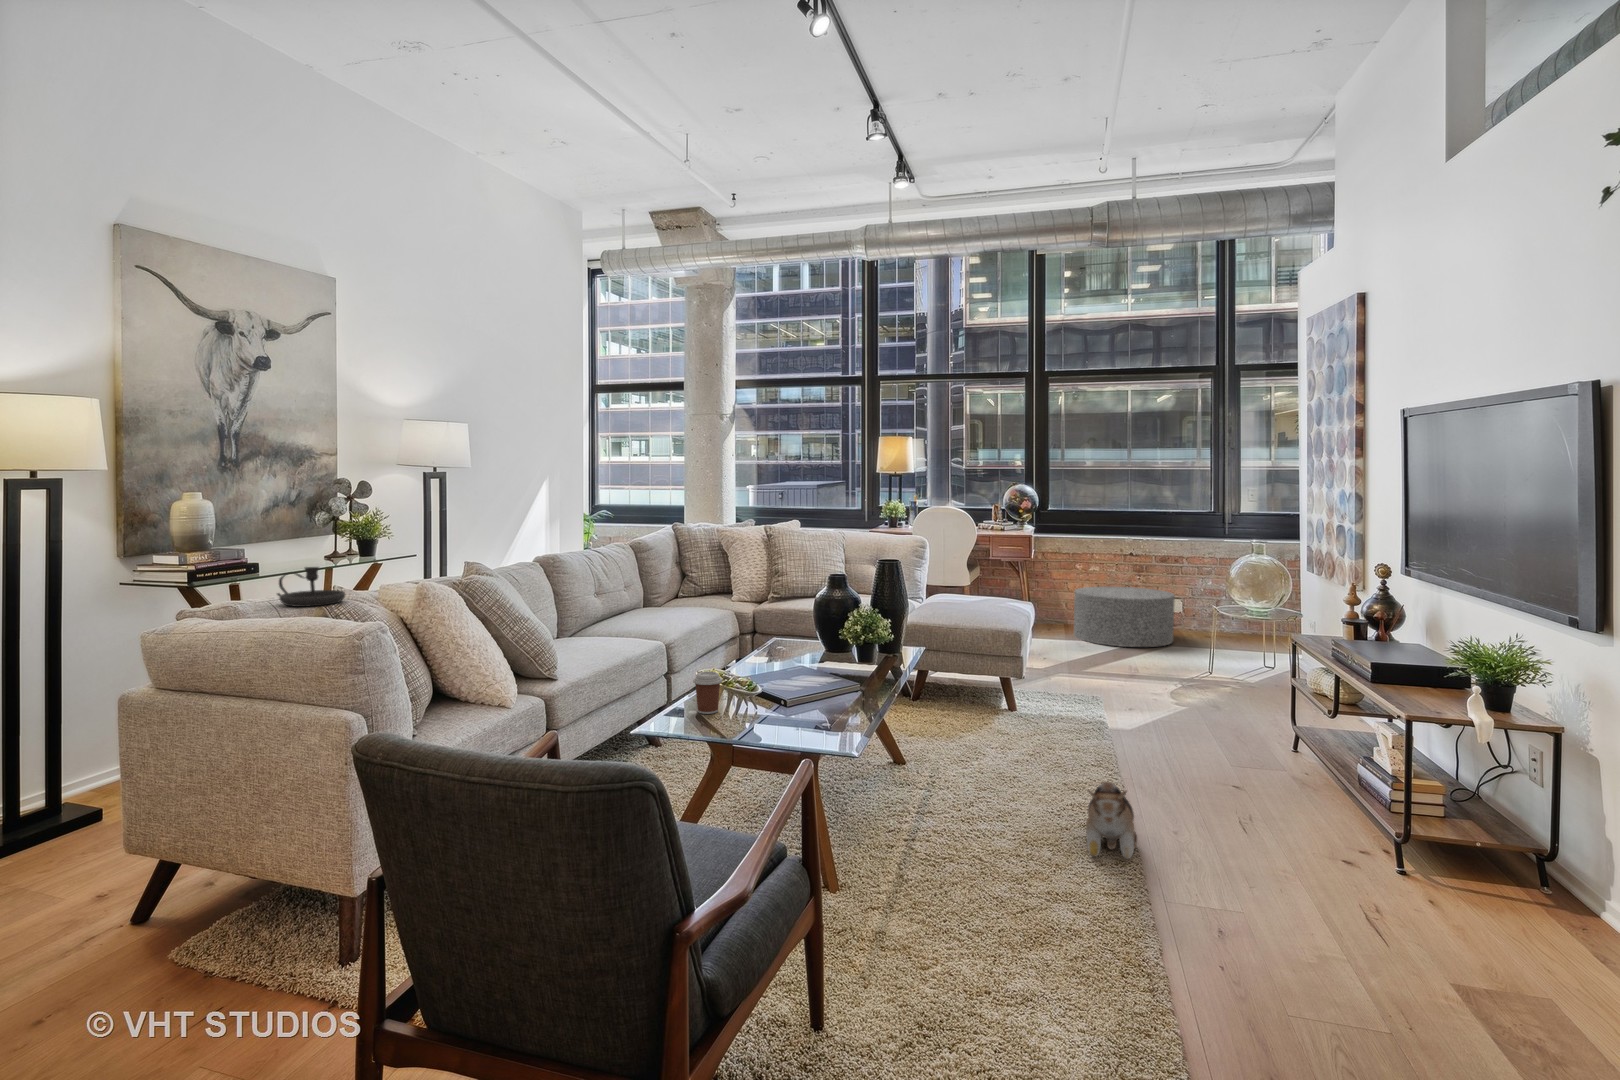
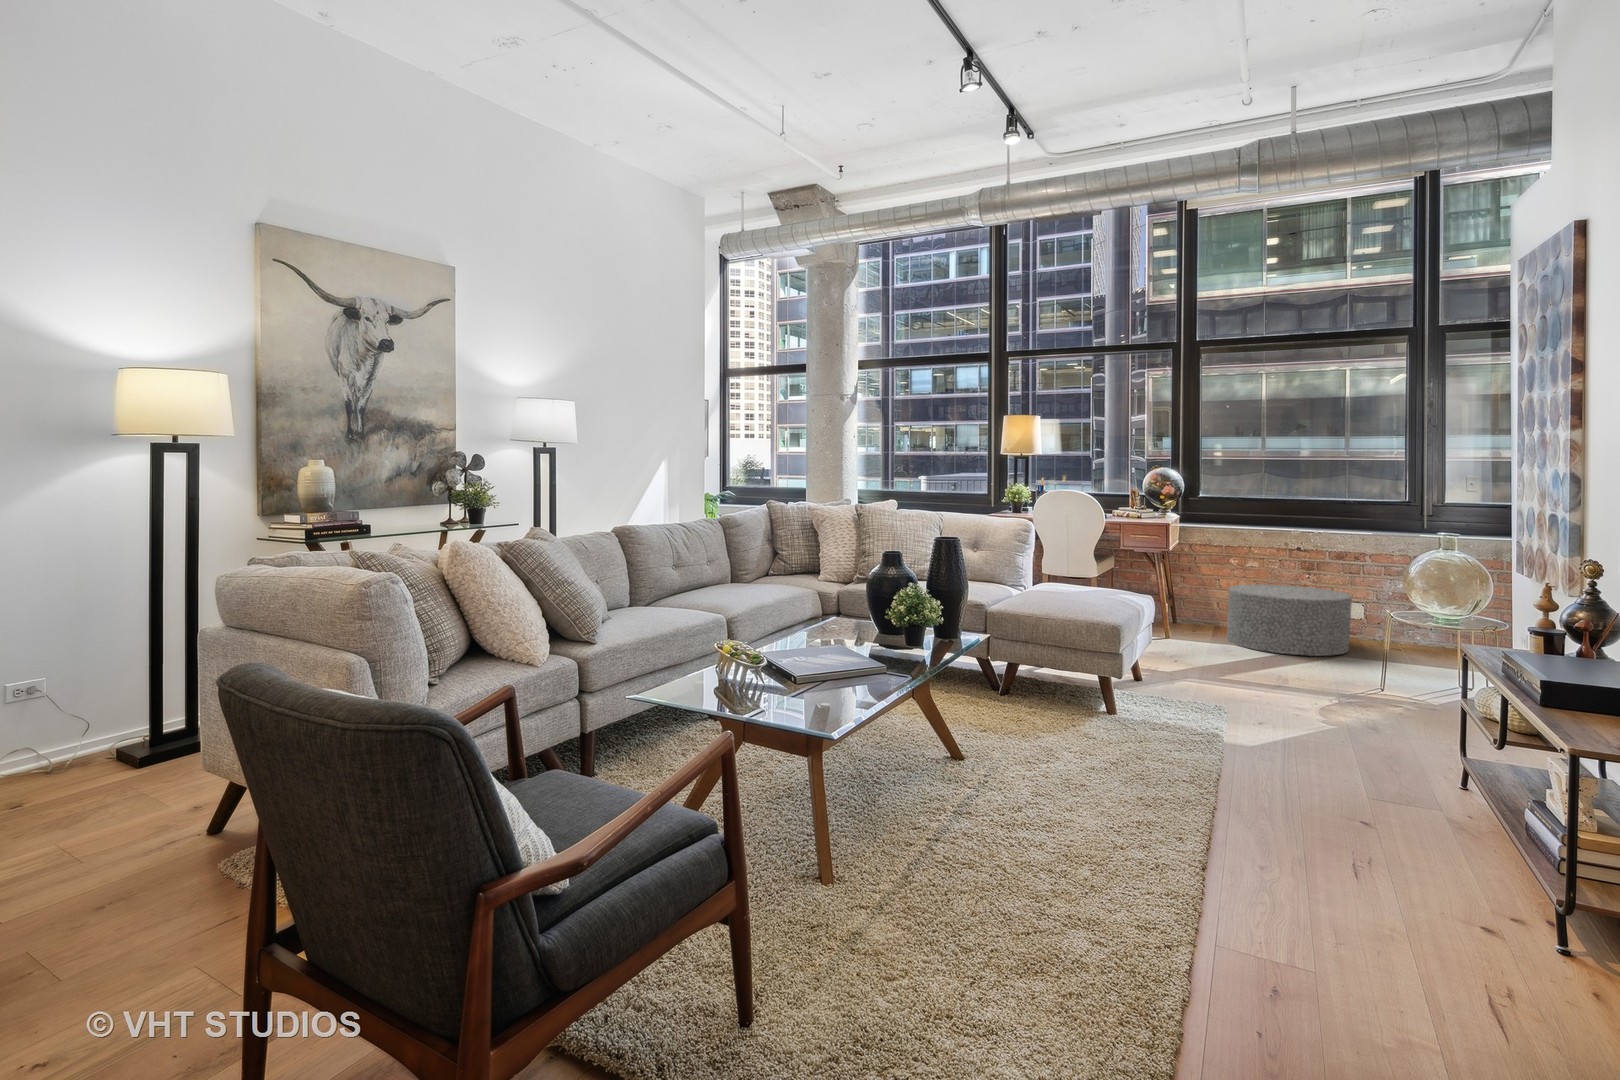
candlestick: present [277,567,345,607] -> none [332,527,393,564]
coffee cup: present [693,672,722,714] -> none [713,647,743,690]
plush toy: present [1086,782,1137,859] -> none [1129,796,1201,888]

